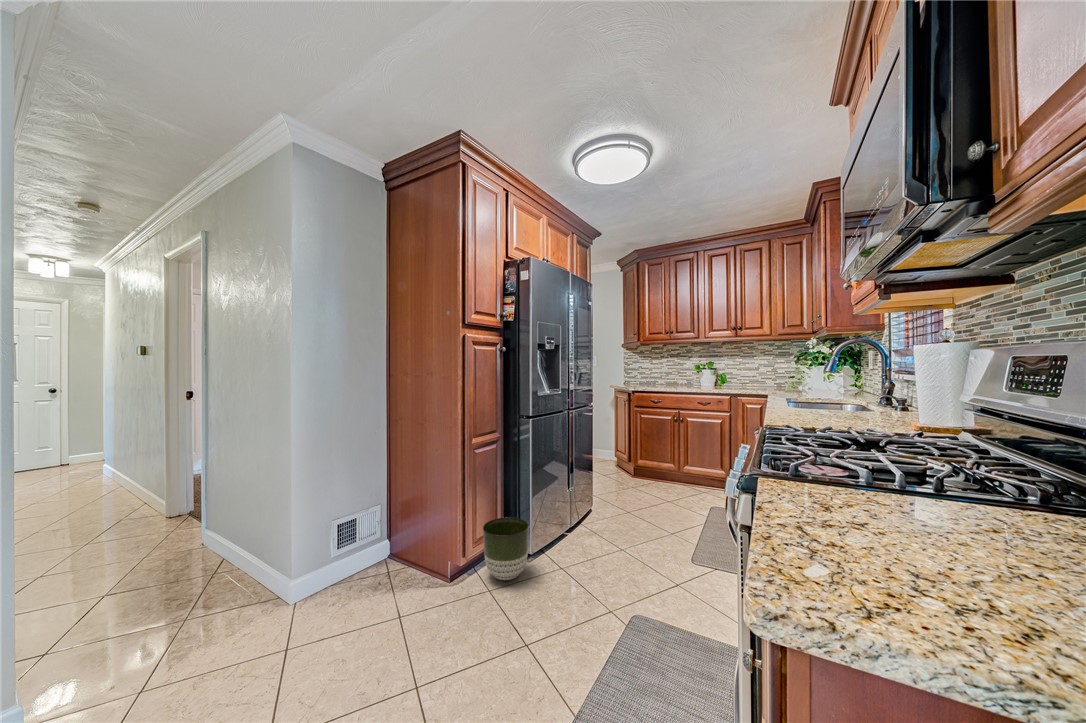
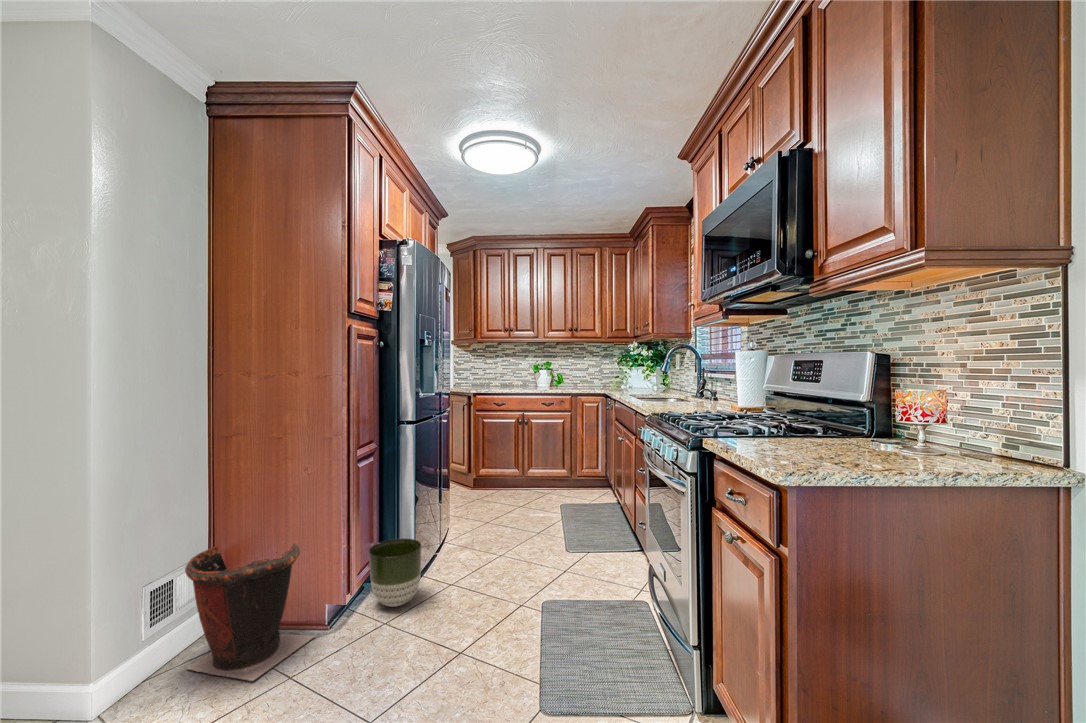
waste bin: none [339,497,432,617] -> present [185,543,314,681]

